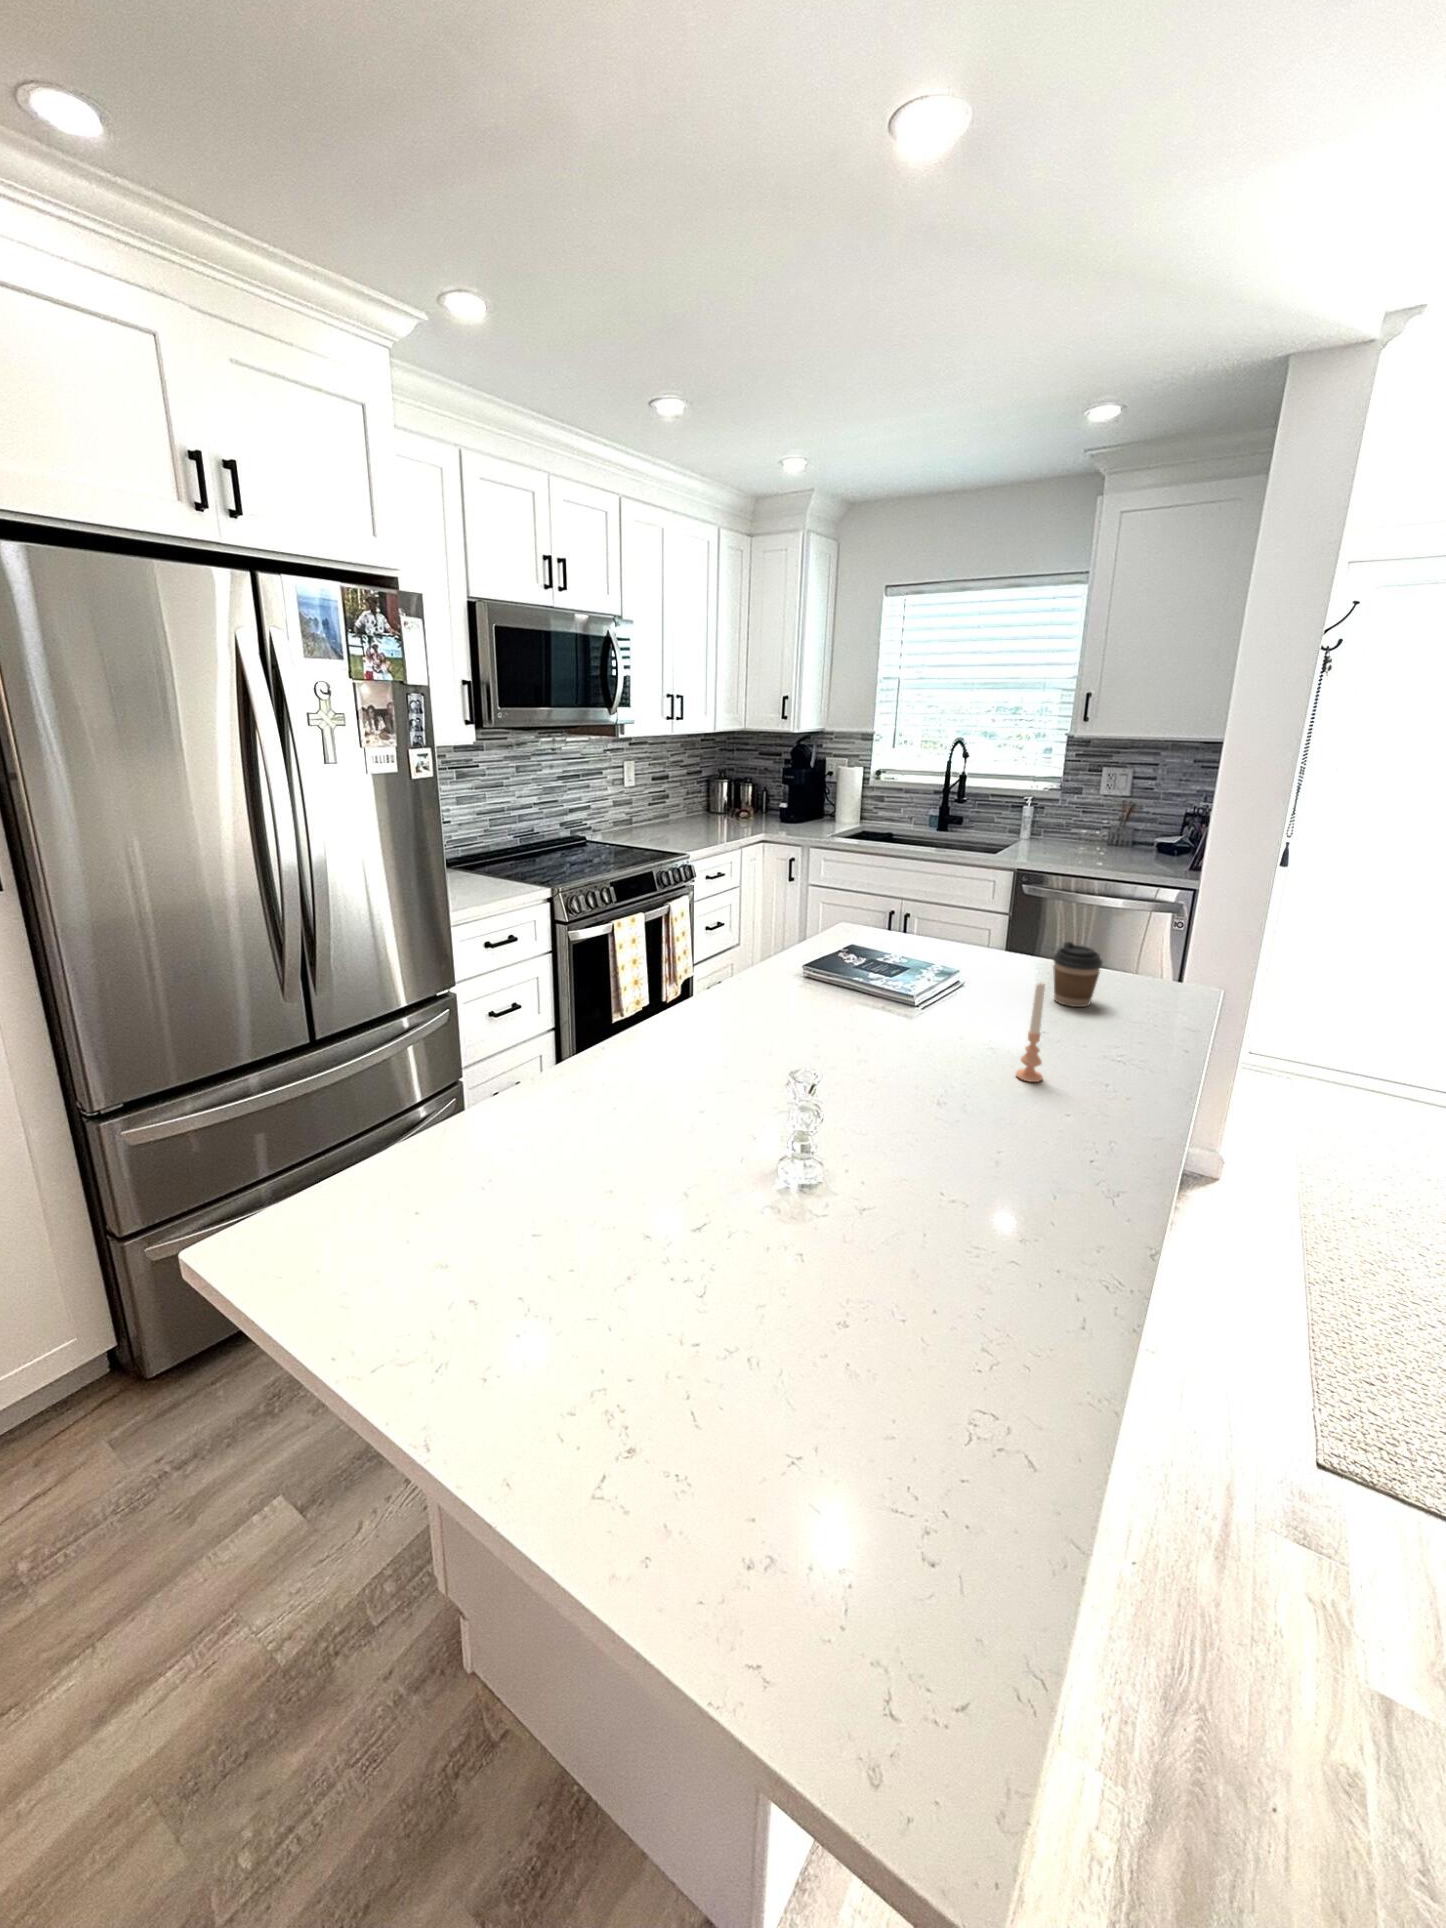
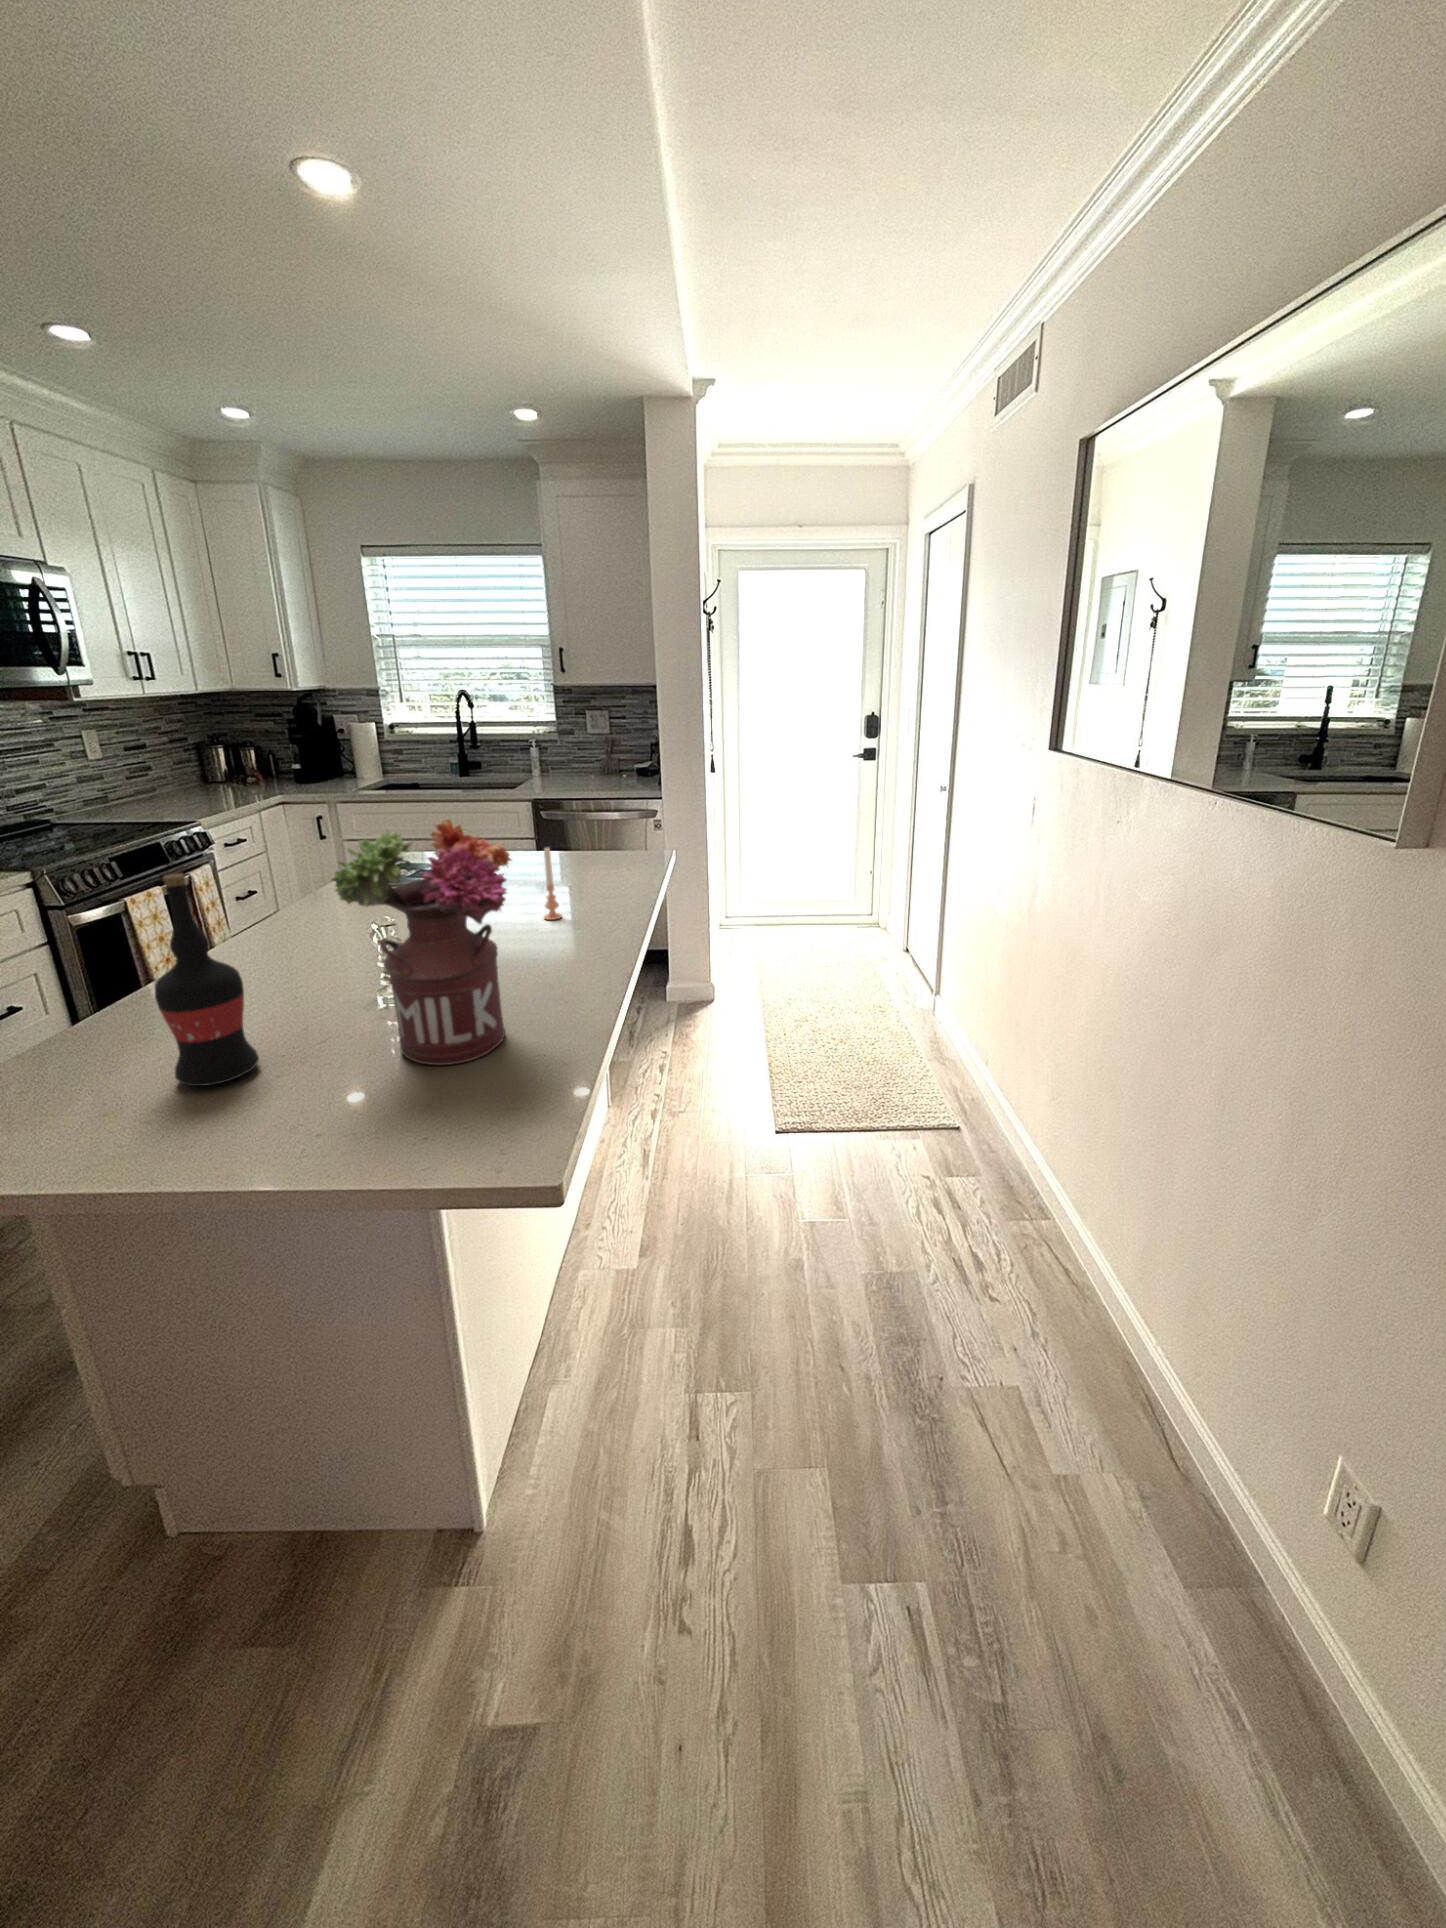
coffee cup: present [1053,942,1102,1007] -> none [560,829,594,876]
flower arrangement: none [728,984,1003,1363] -> present [331,819,511,1065]
wine bottle: none [522,993,619,1262] -> present [155,874,259,1086]

